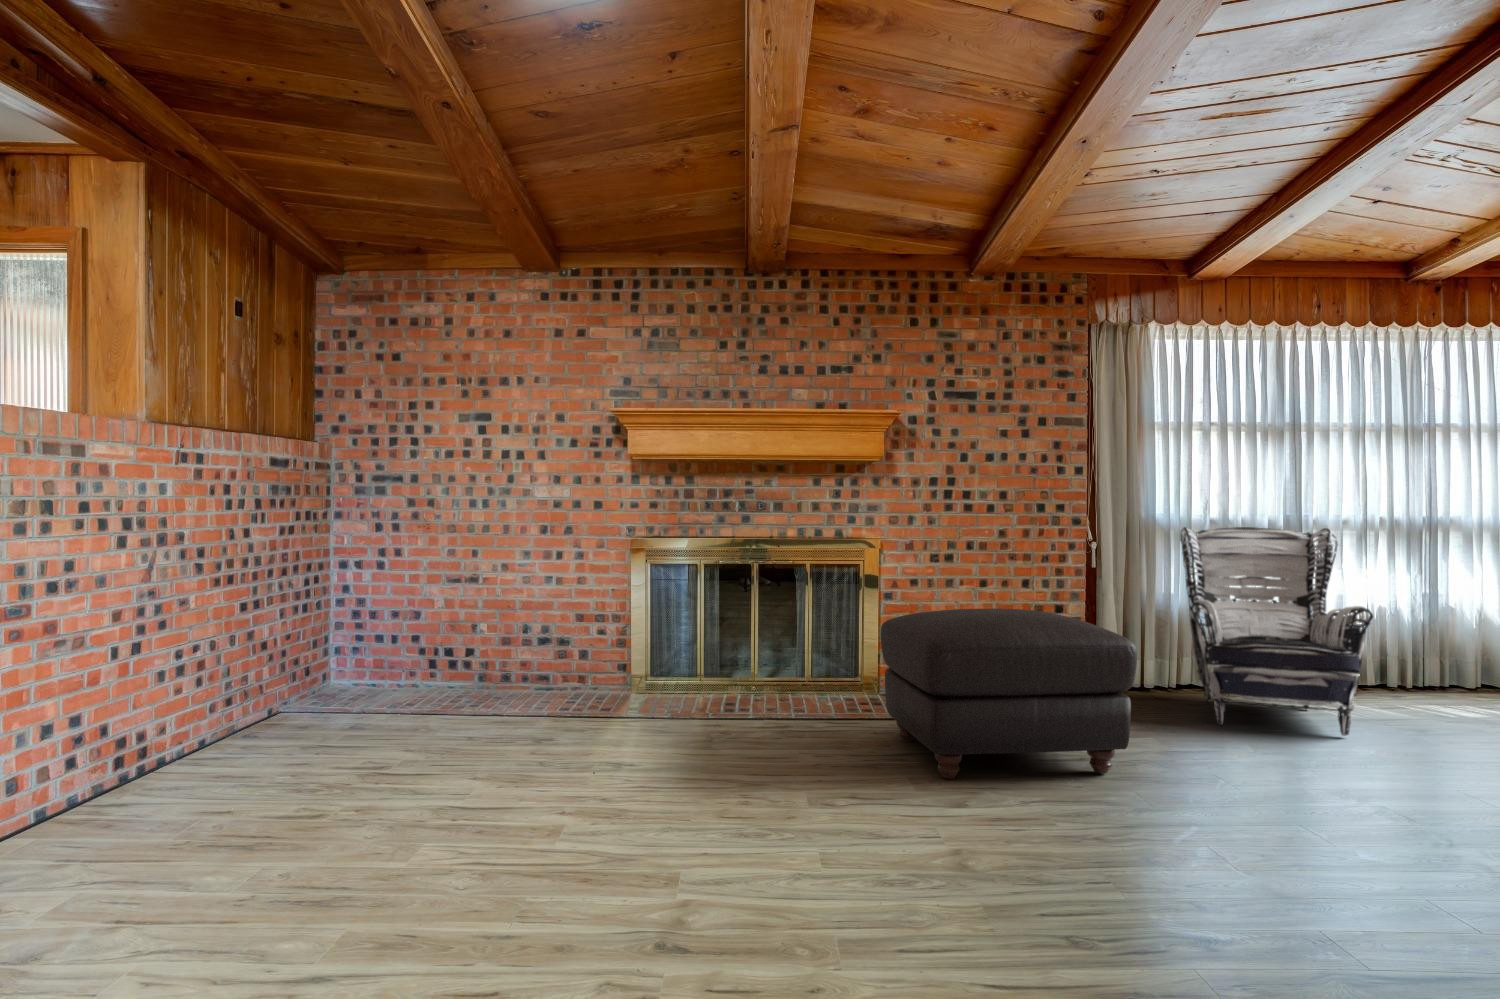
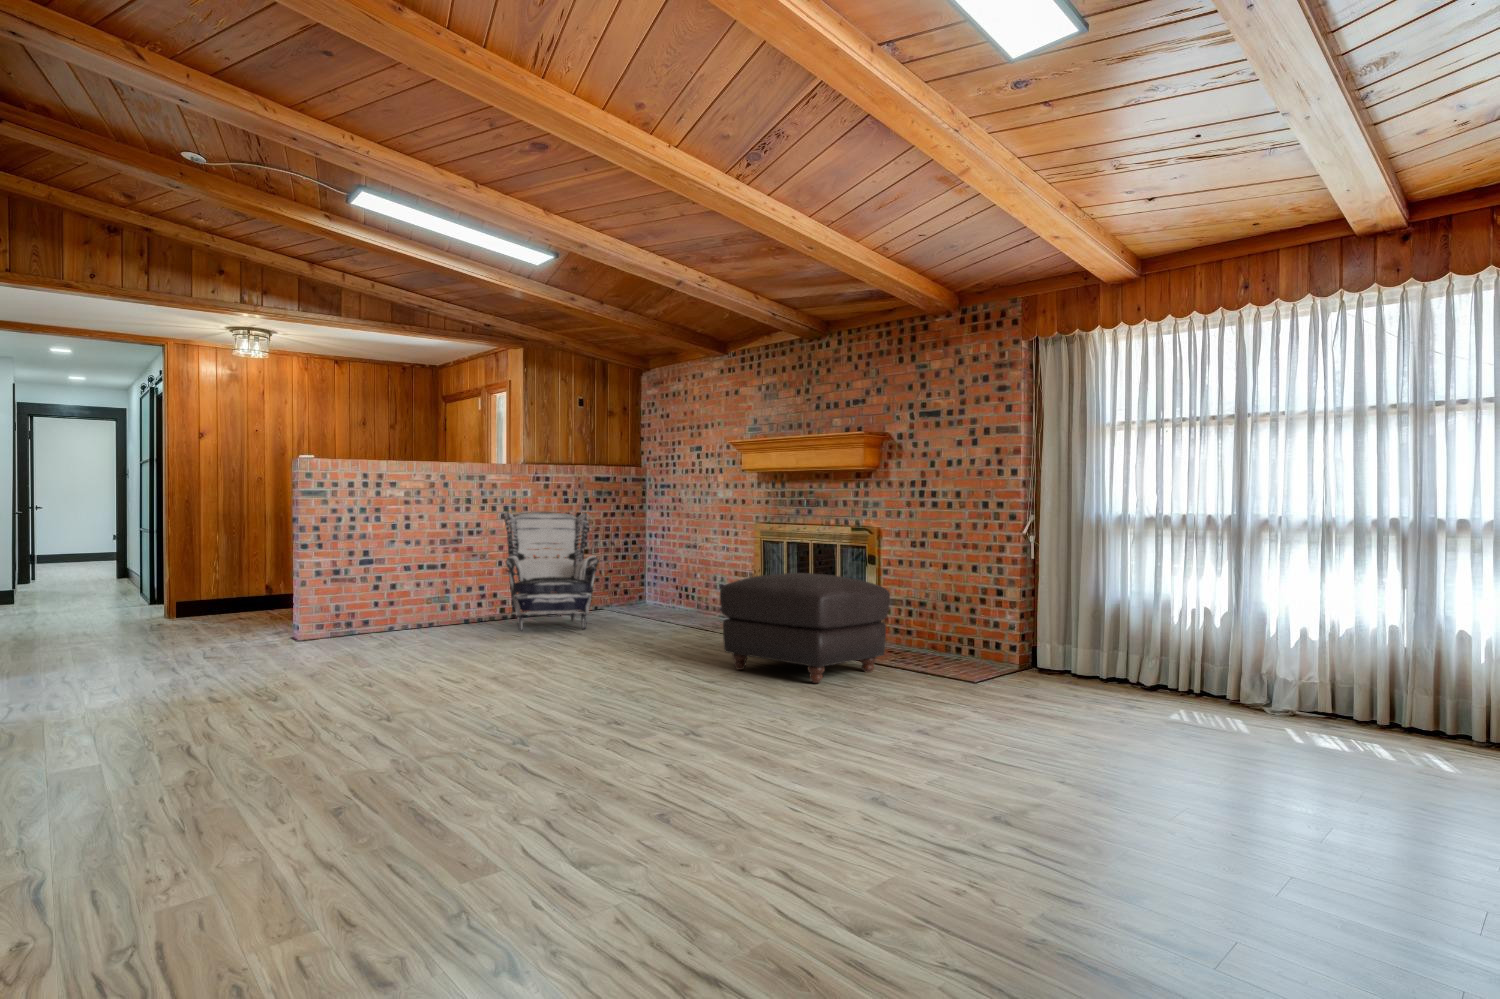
armchair: present [1180,527,1373,735] -> present [504,512,599,631]

